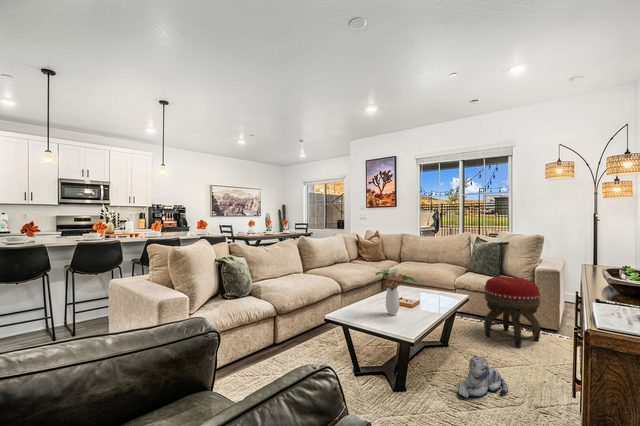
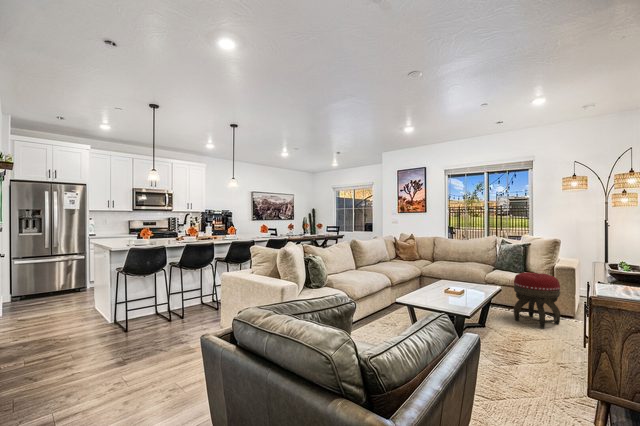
flower arrangement: present [376,267,418,315] -> none [434,264,468,300]
plush toy: present [459,355,508,398] -> none [501,329,538,360]

